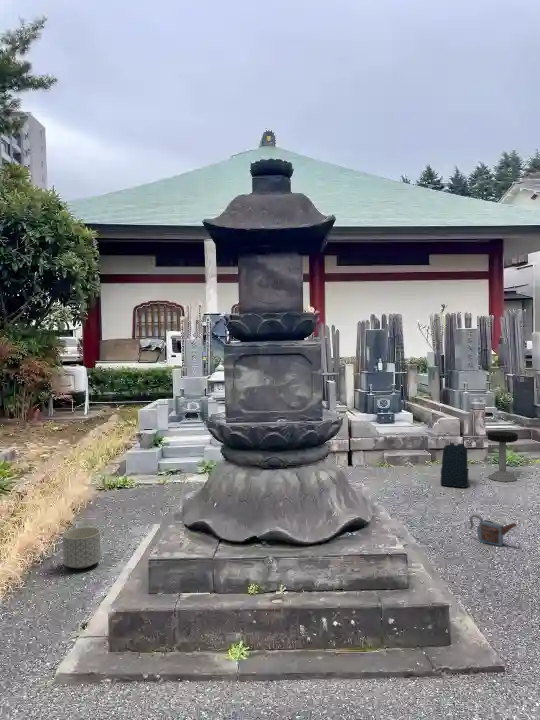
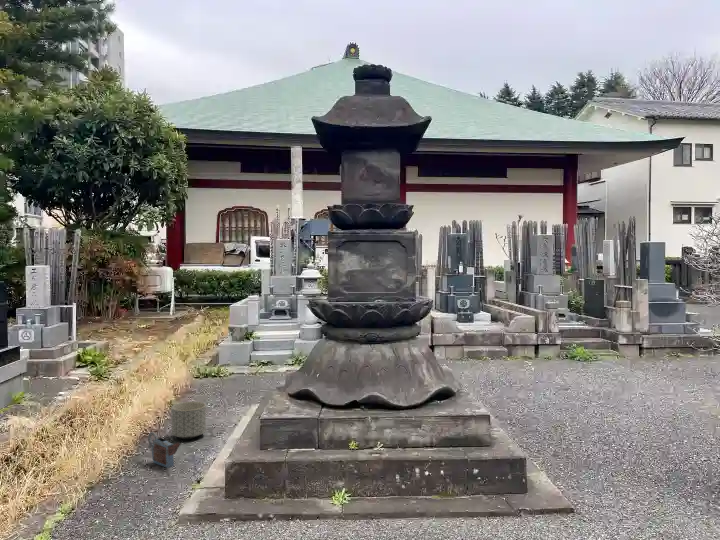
stool: present [487,431,518,482] -> none [561,328,589,374]
backpack: present [441,443,469,487] -> none [517,337,543,379]
watering can: present [470,515,516,546] -> present [148,432,181,468]

